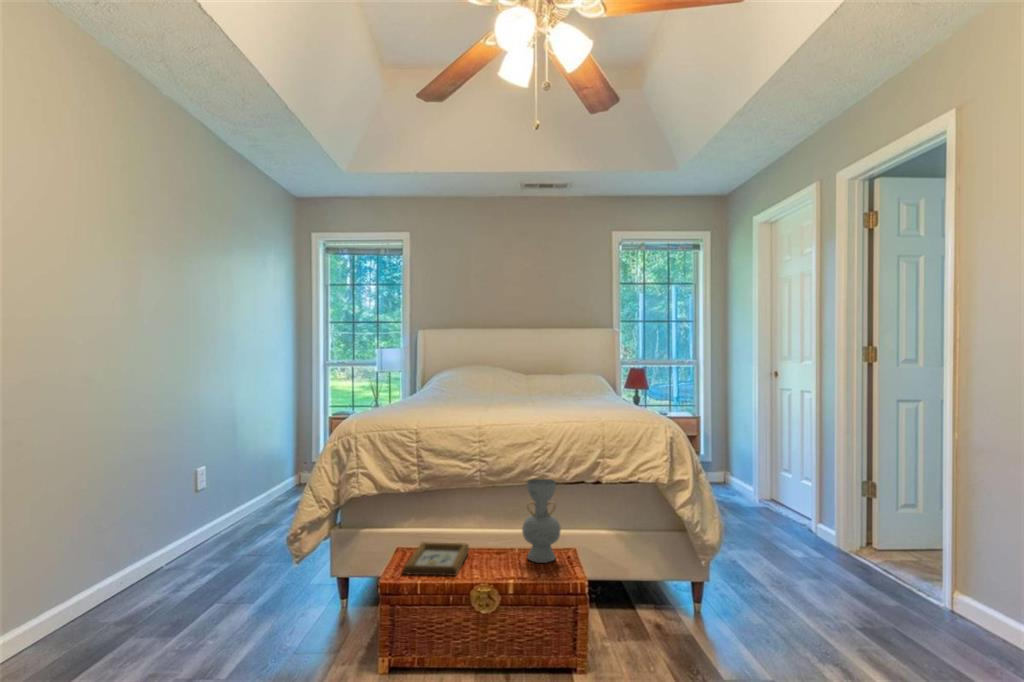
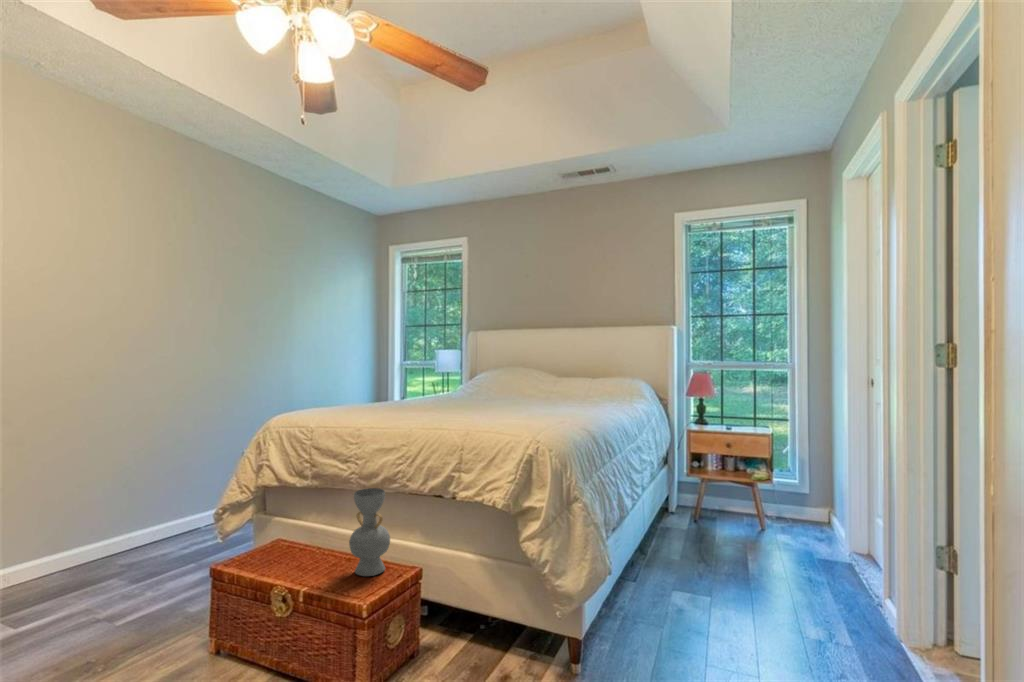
picture frame: present [402,542,469,576] -> none [237,536,327,575]

